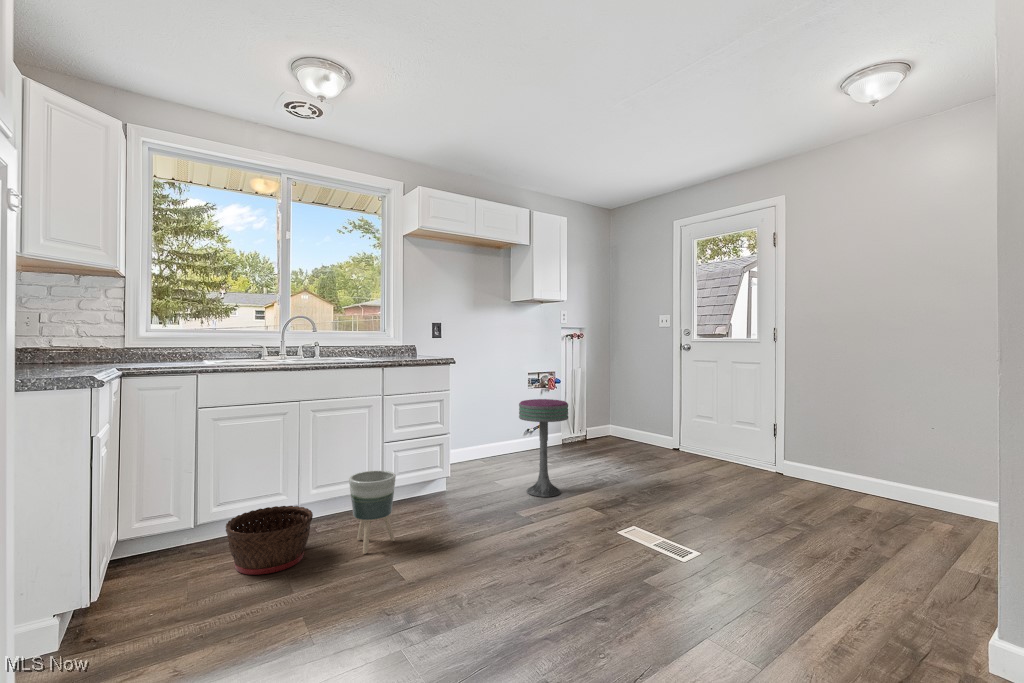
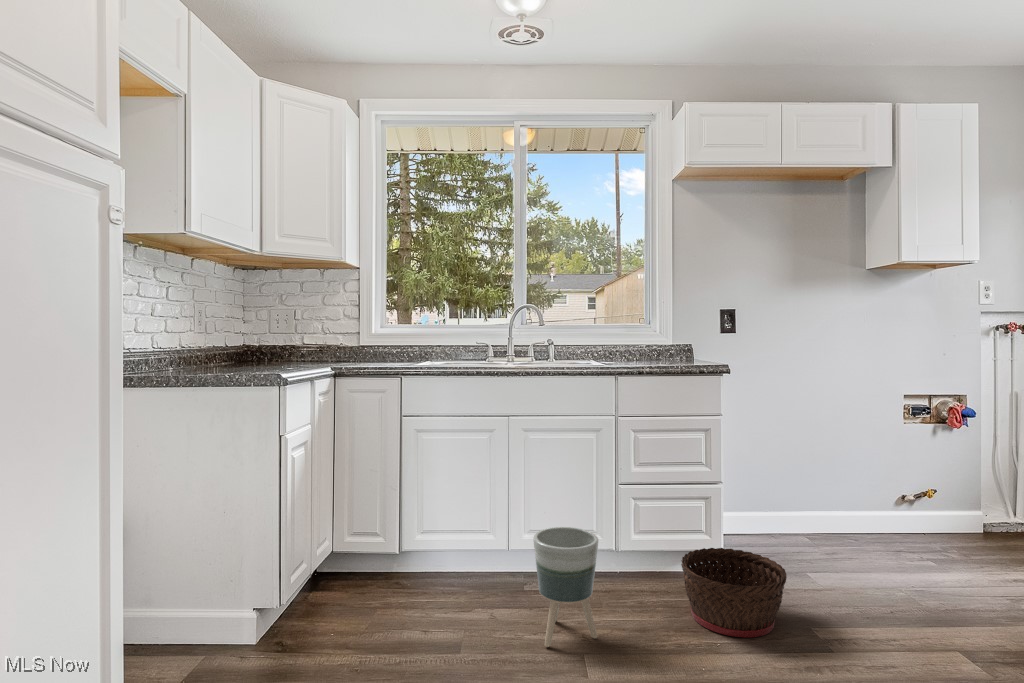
bar stool: present [519,399,568,497] -> none [848,445,956,631]
basket: present [226,506,313,575] -> present [681,548,787,638]

